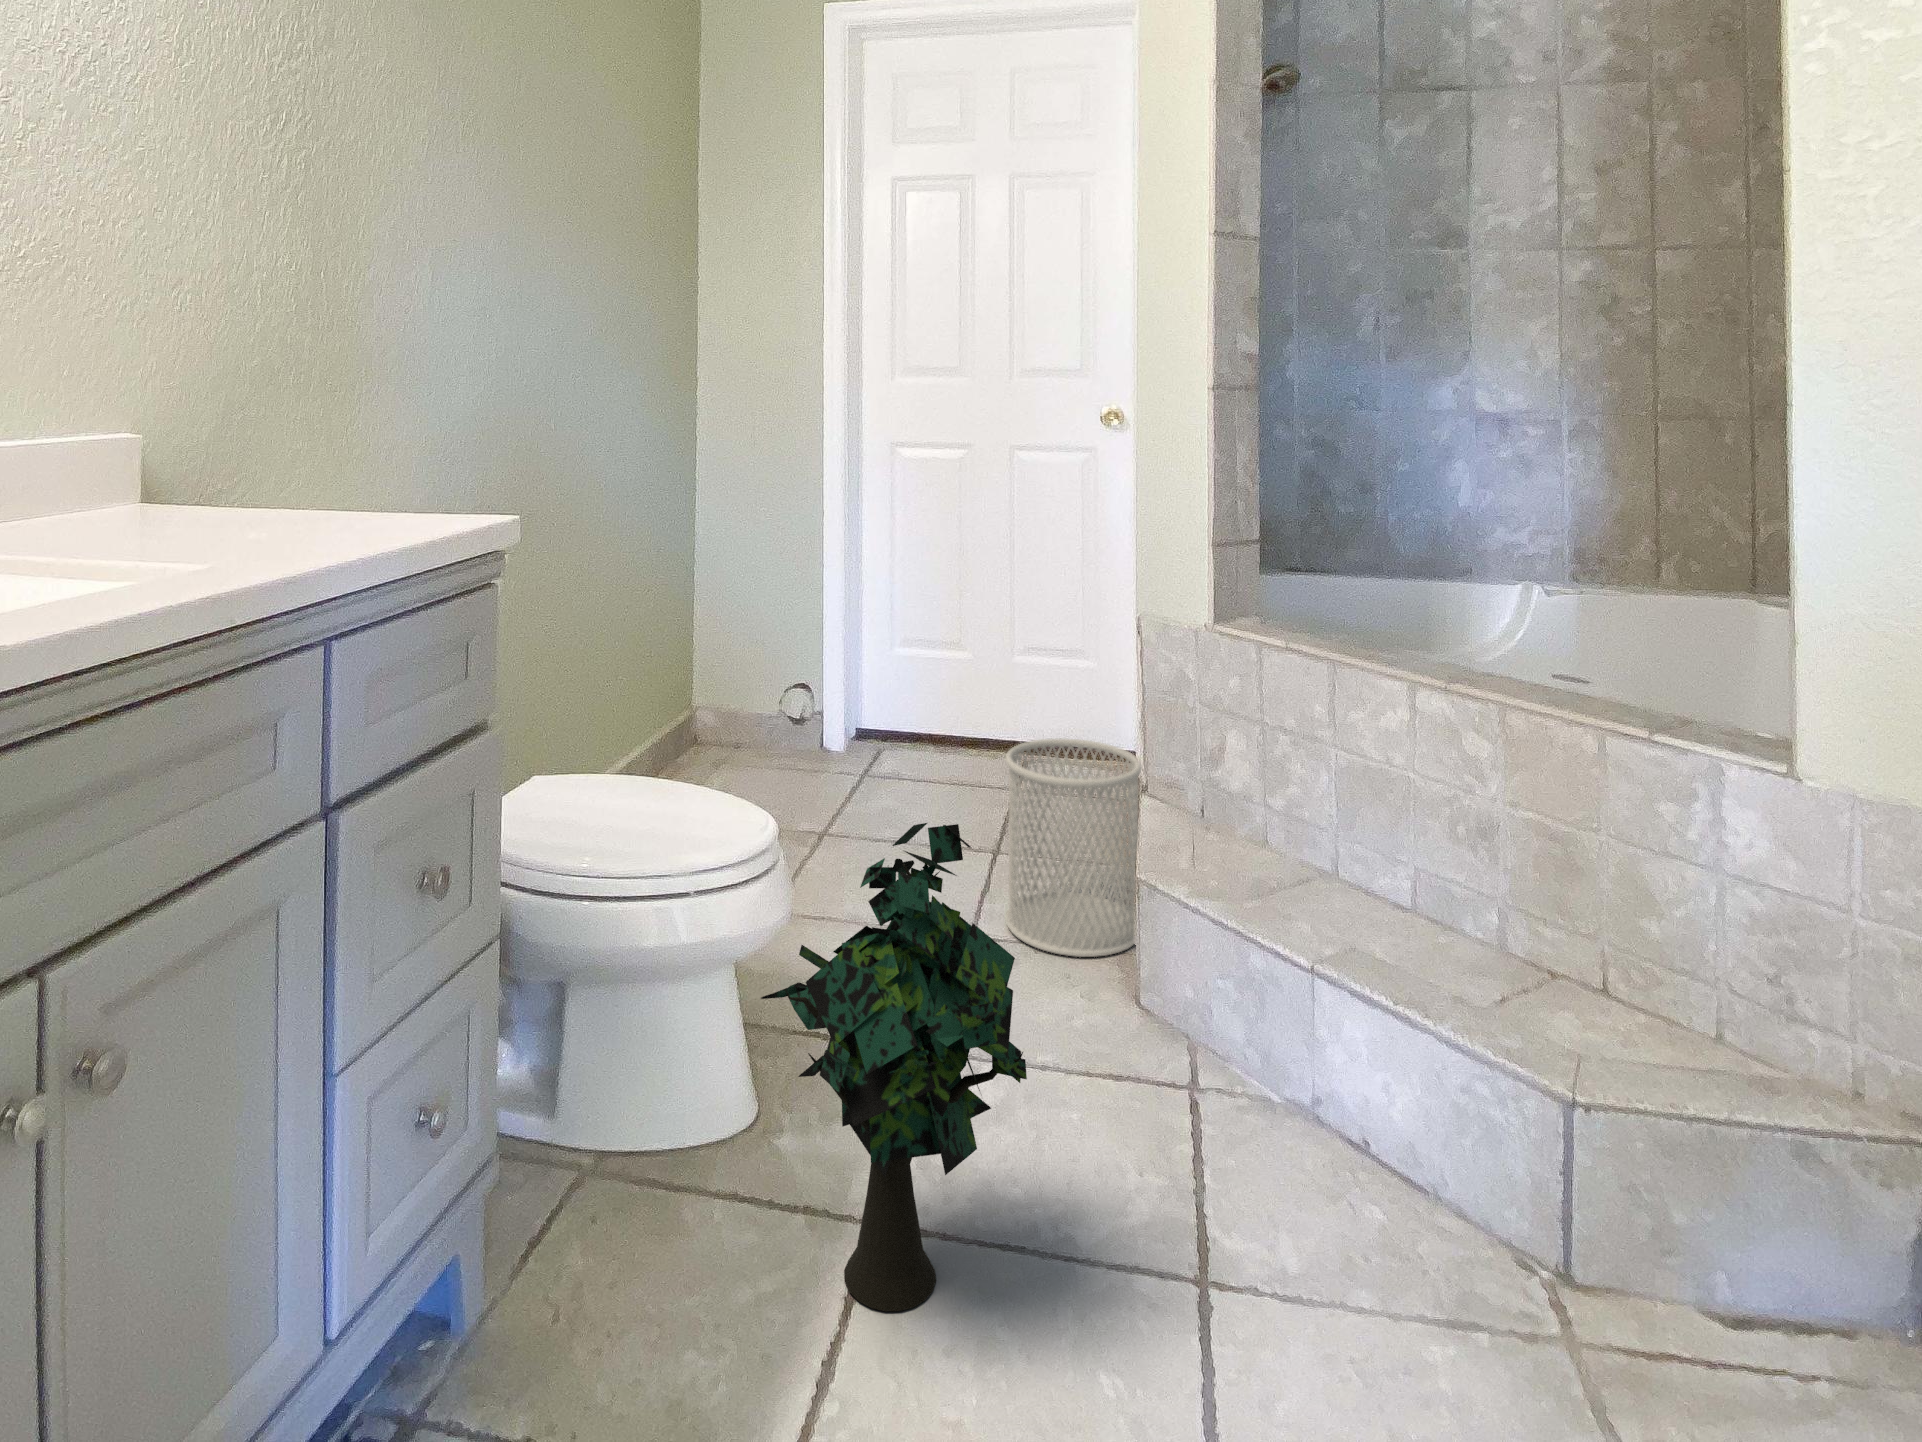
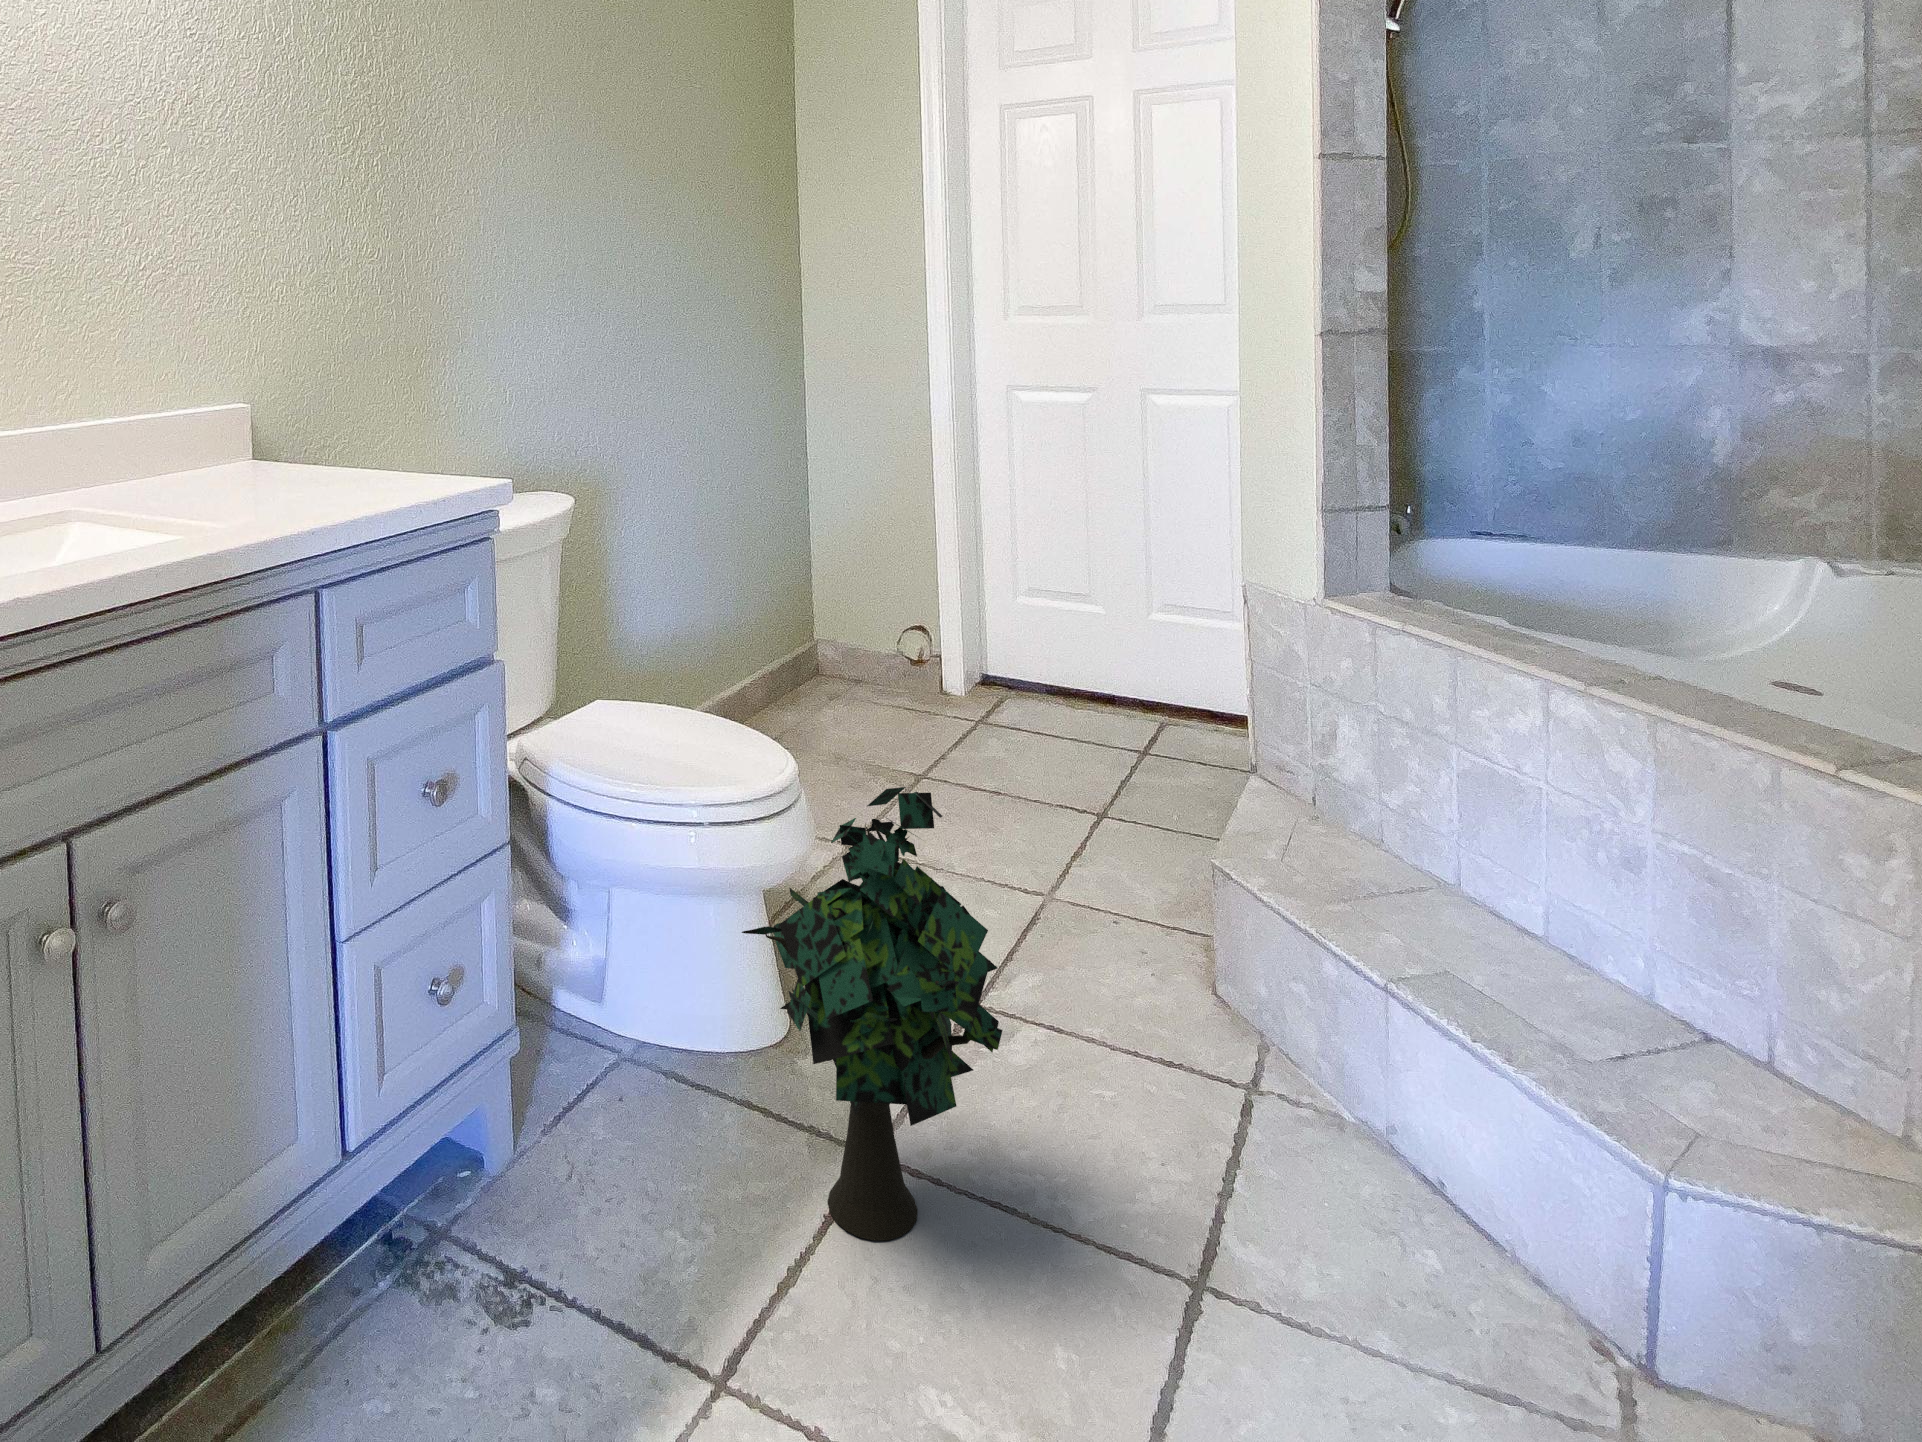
wastebasket: present [1005,739,1142,957] -> none [1073,699,1230,931]

